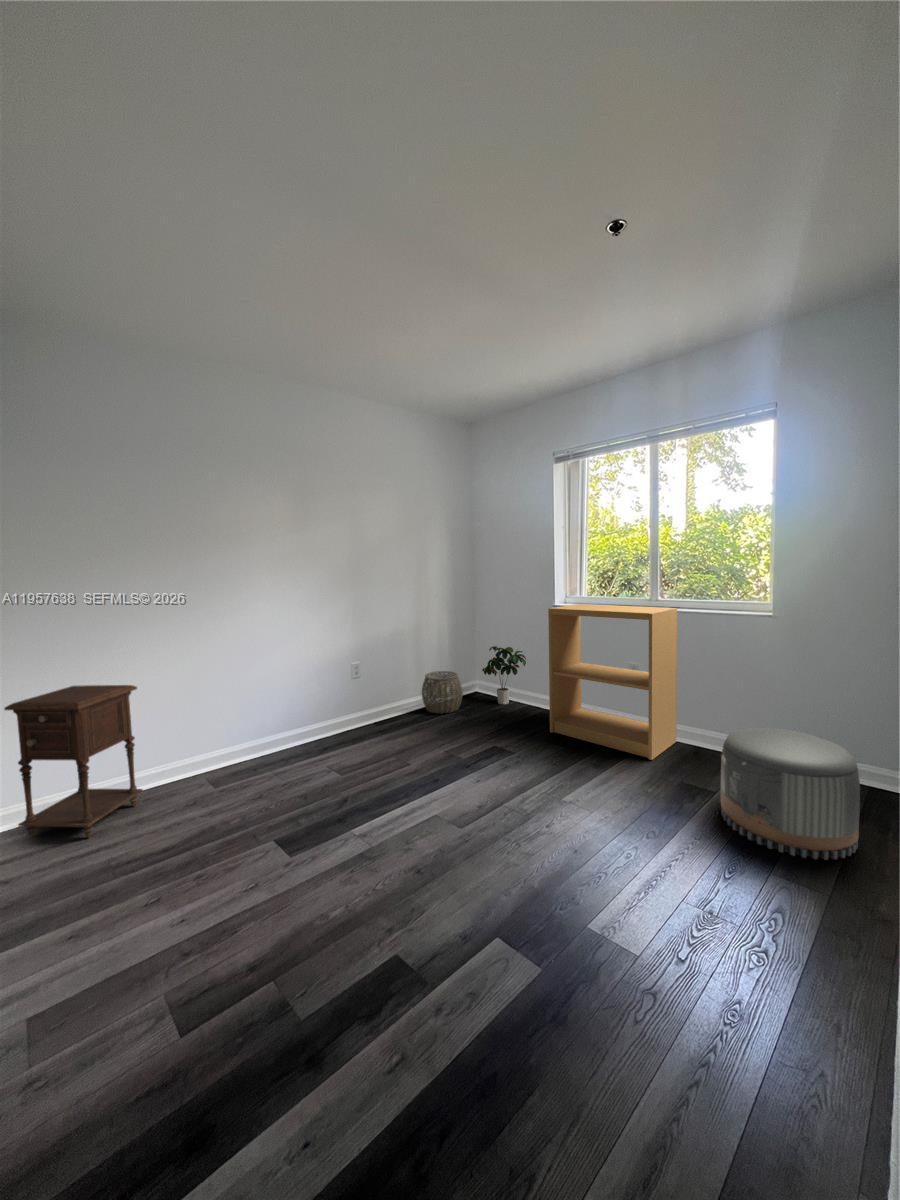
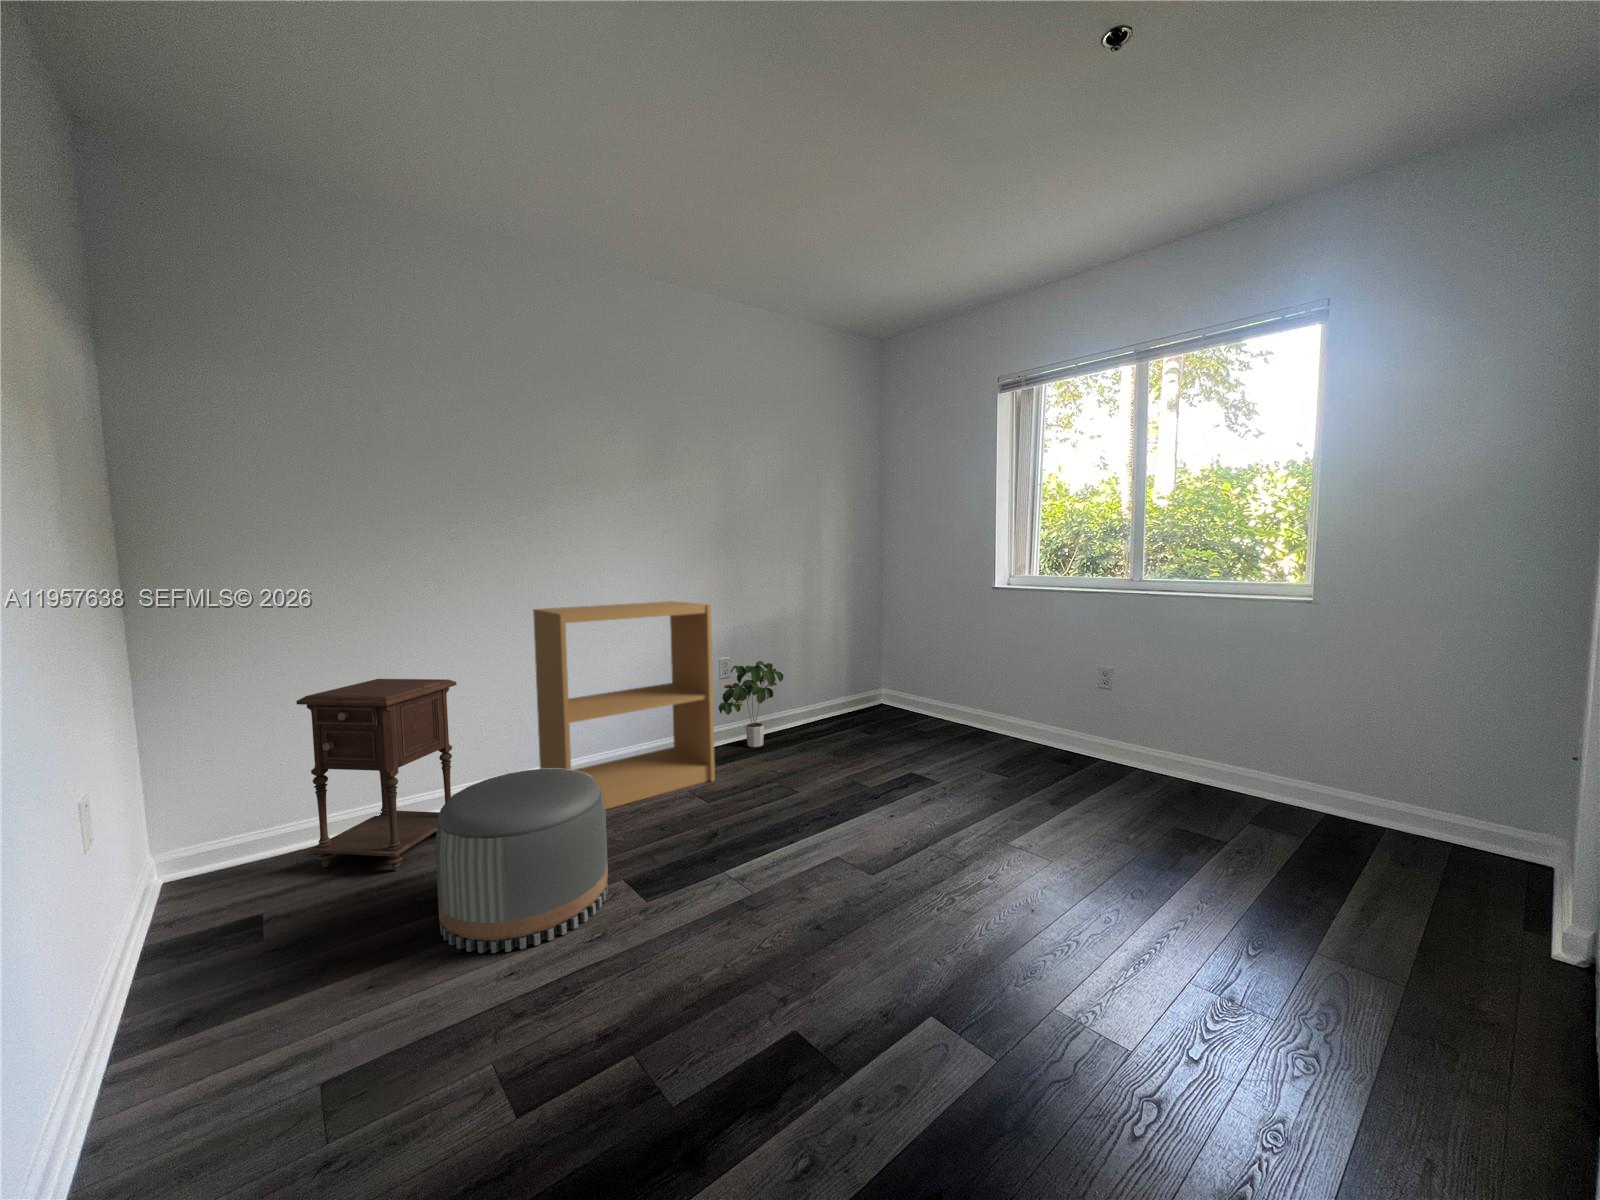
bookshelf: present [548,604,677,760] -> present [533,601,715,810]
potted plant: present [482,646,526,704] -> present [719,661,783,747]
woven basket: present [422,671,463,713] -> none [808,680,863,735]
pouf: present [721,728,860,860] -> present [435,769,608,953]

